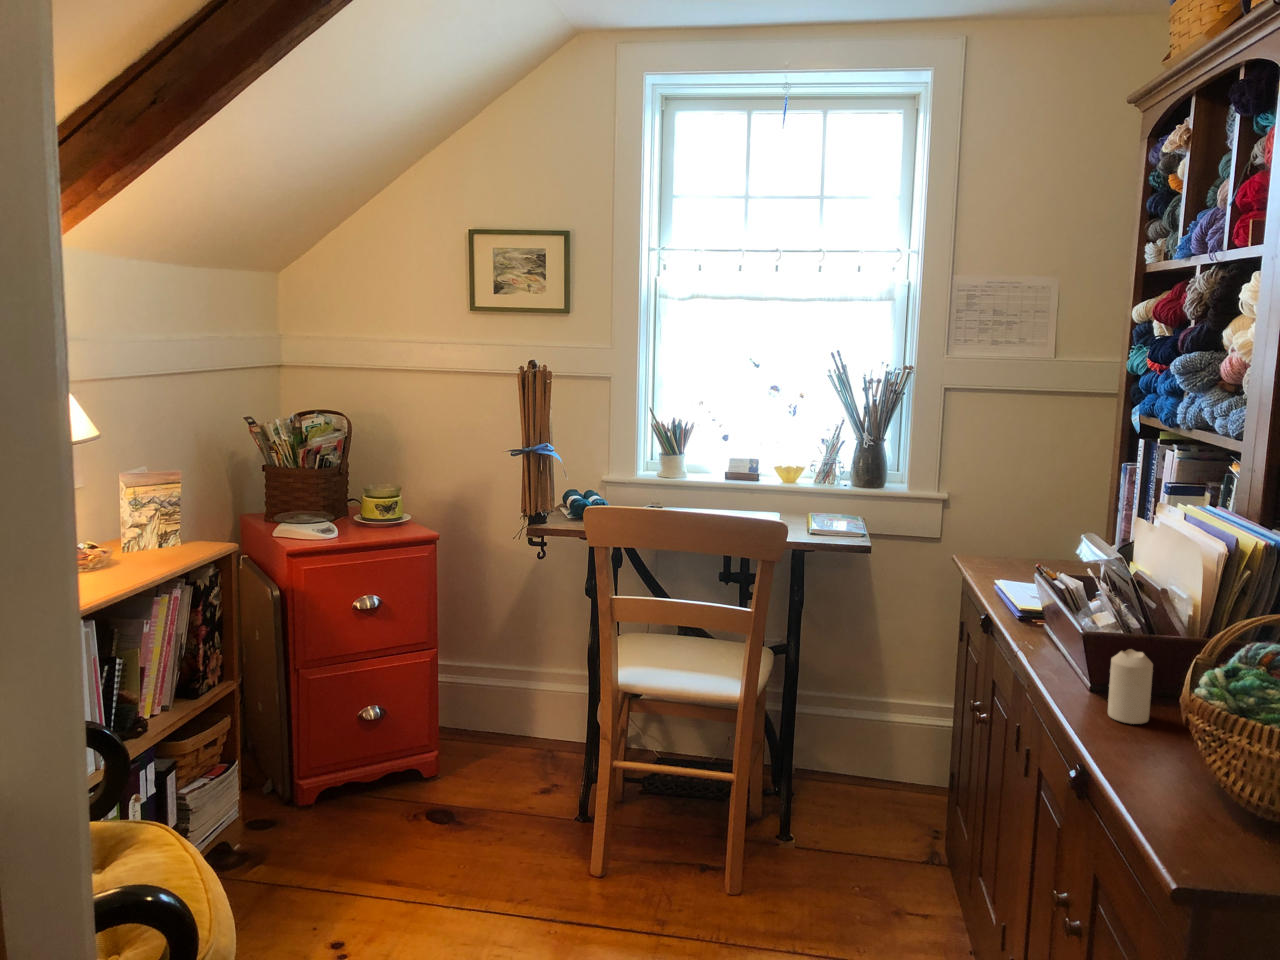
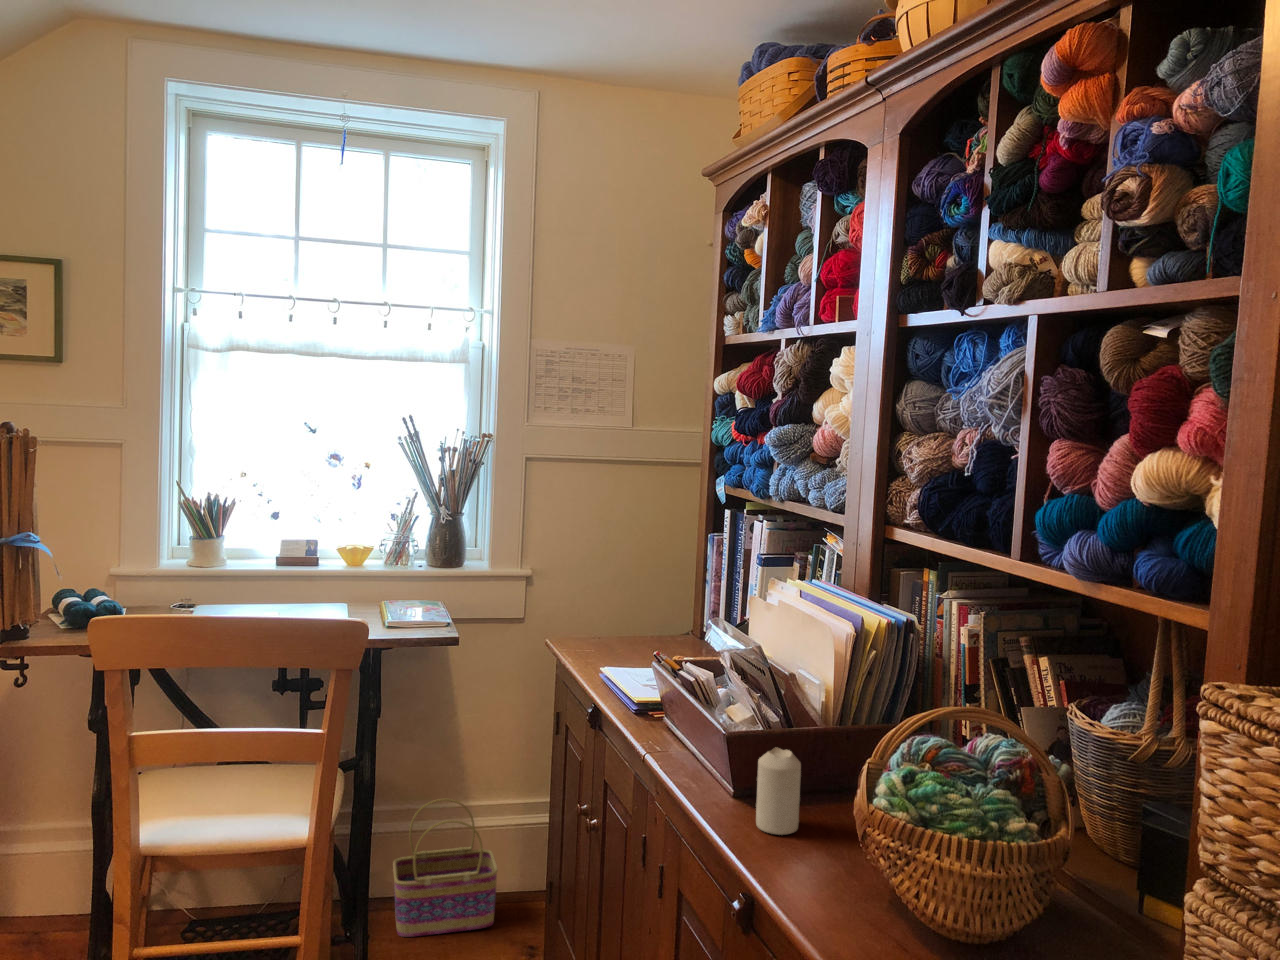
basket: none [817,690,909,805] -> present [393,799,498,937]

